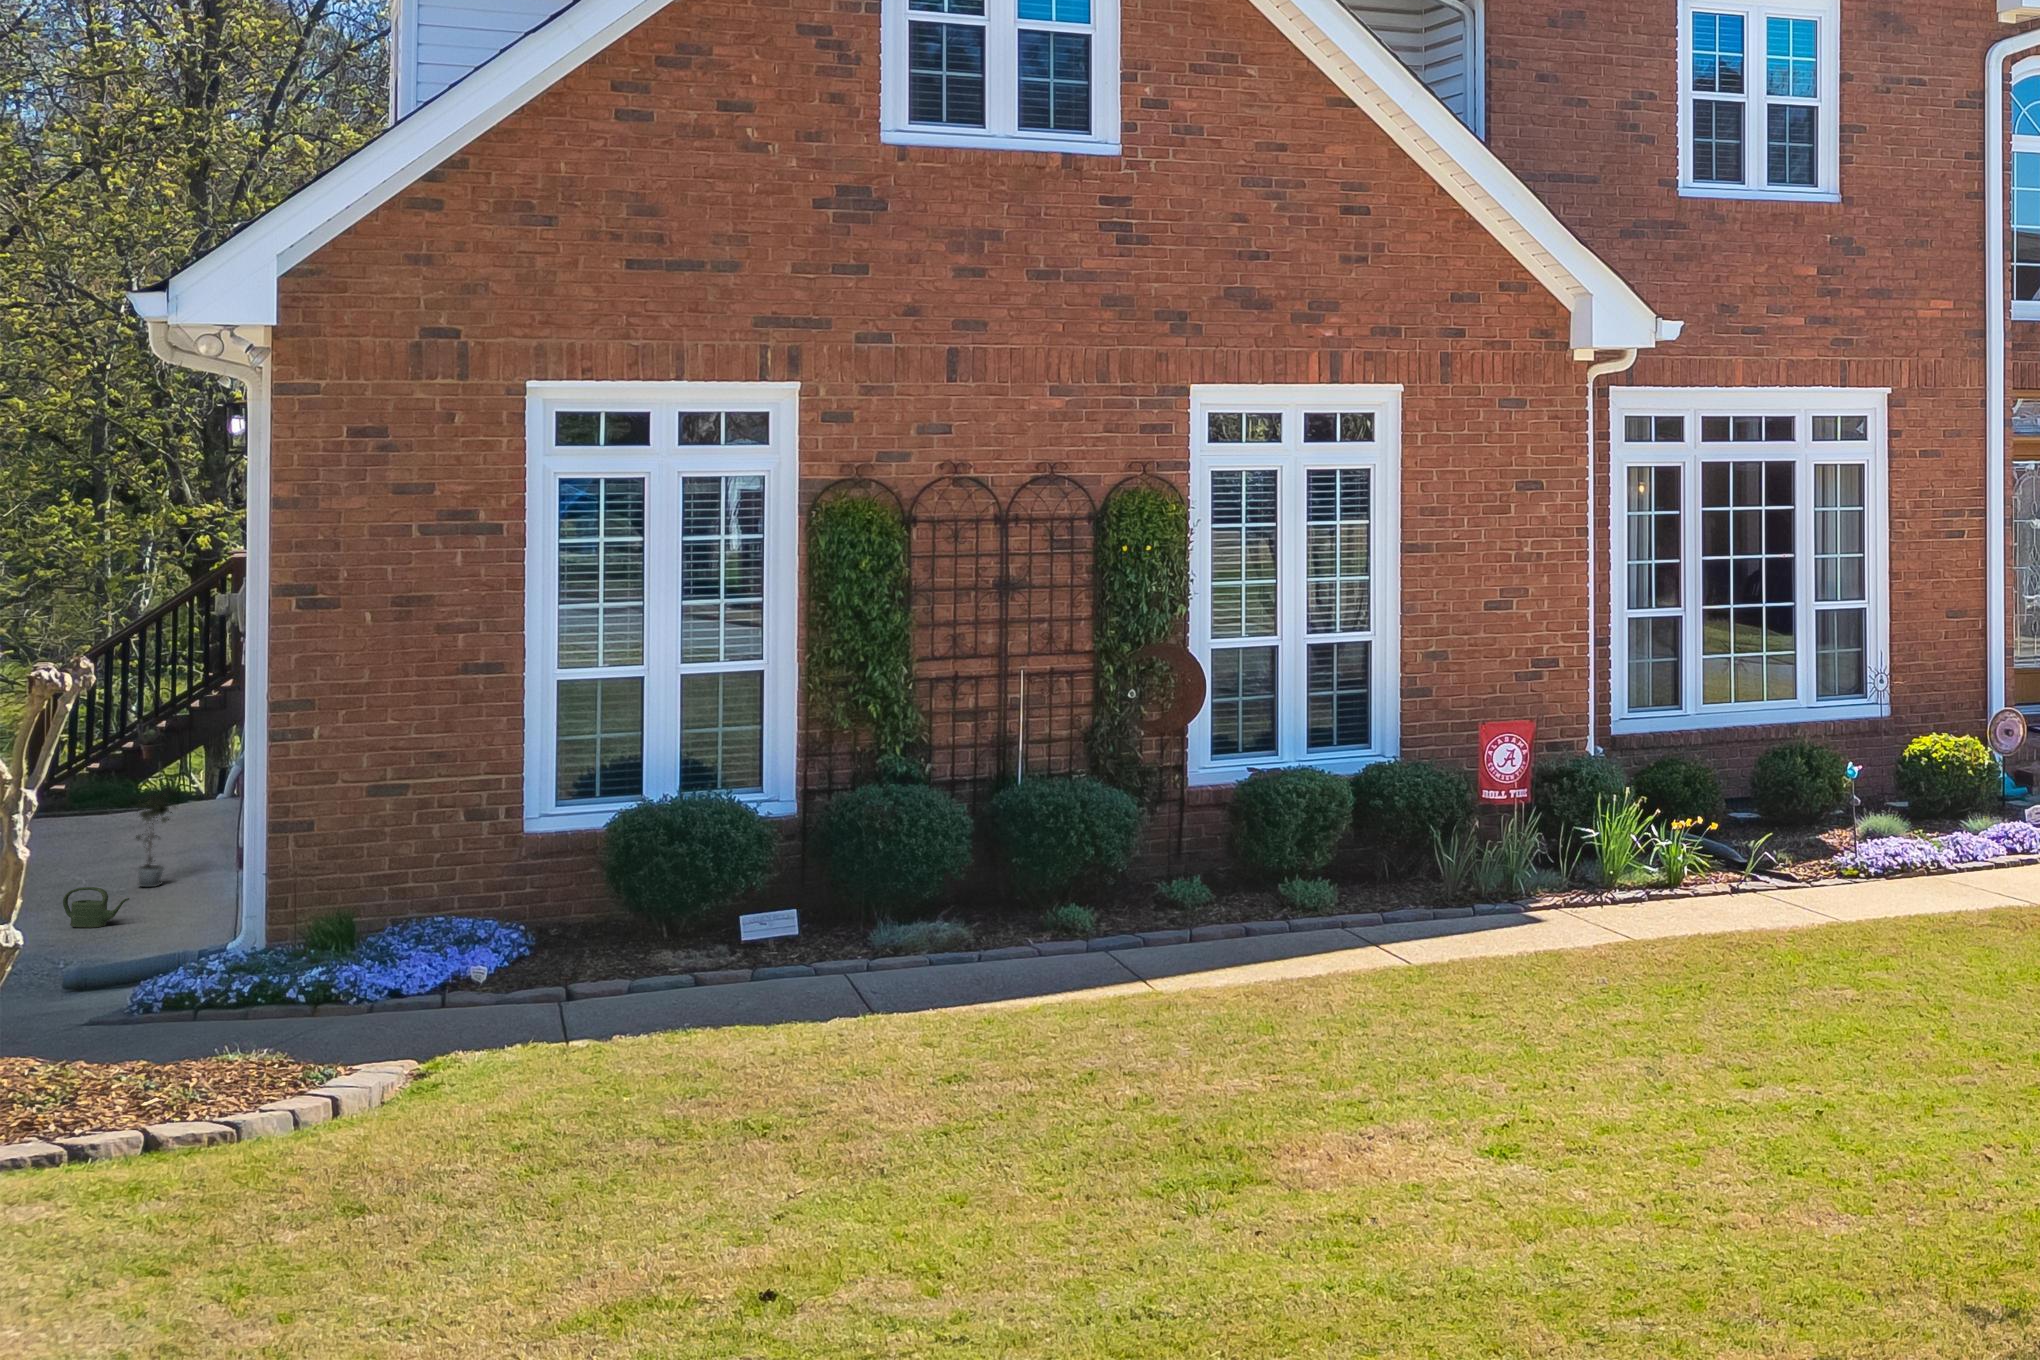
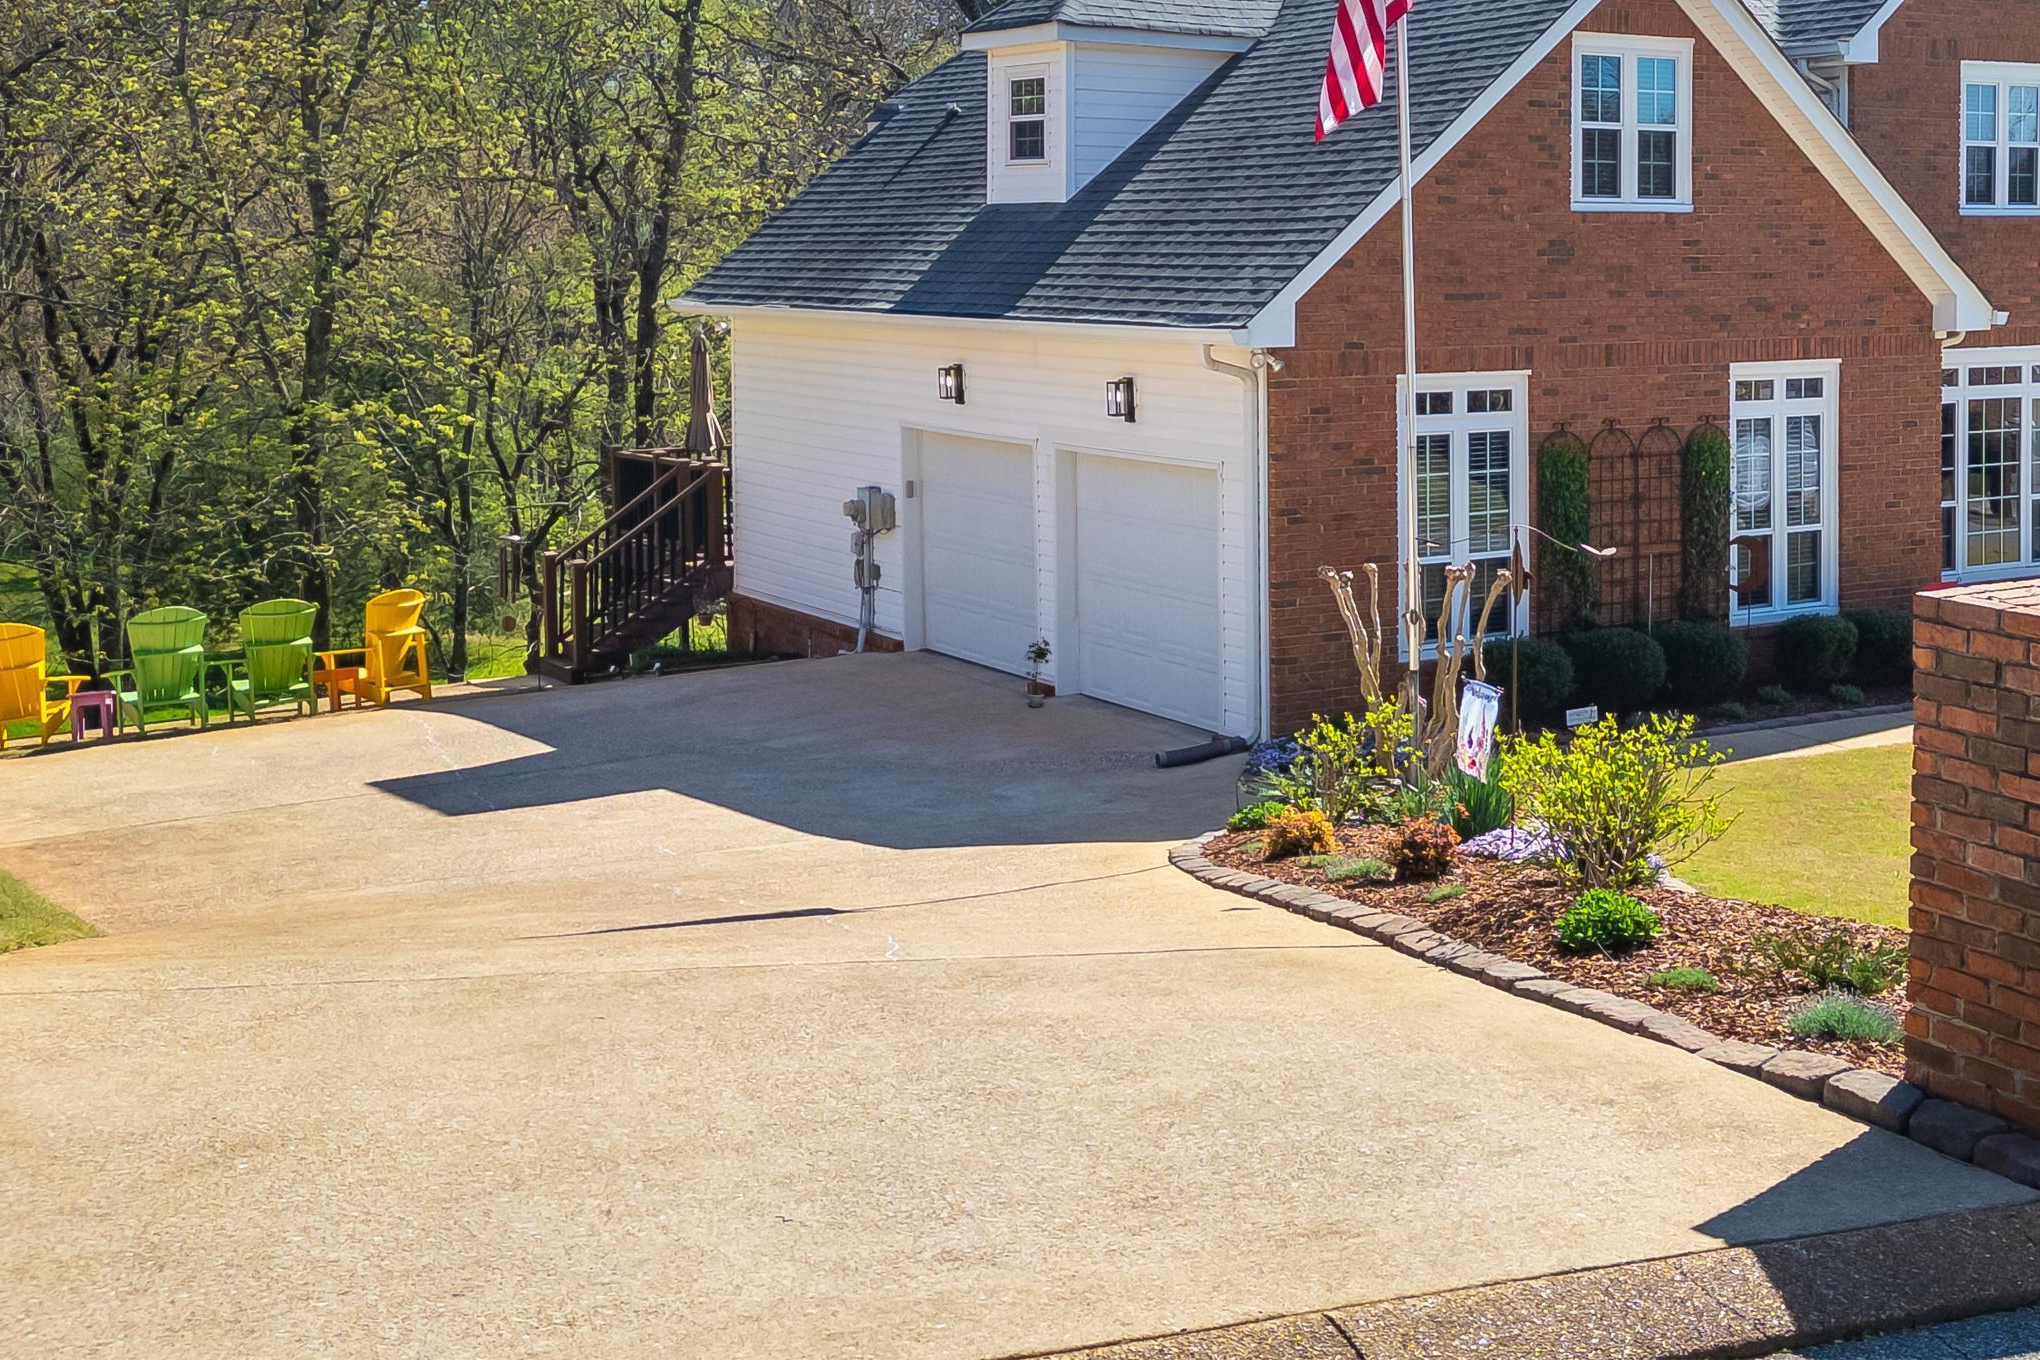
watering can: present [63,887,129,928] -> none [1059,706,1102,733]

